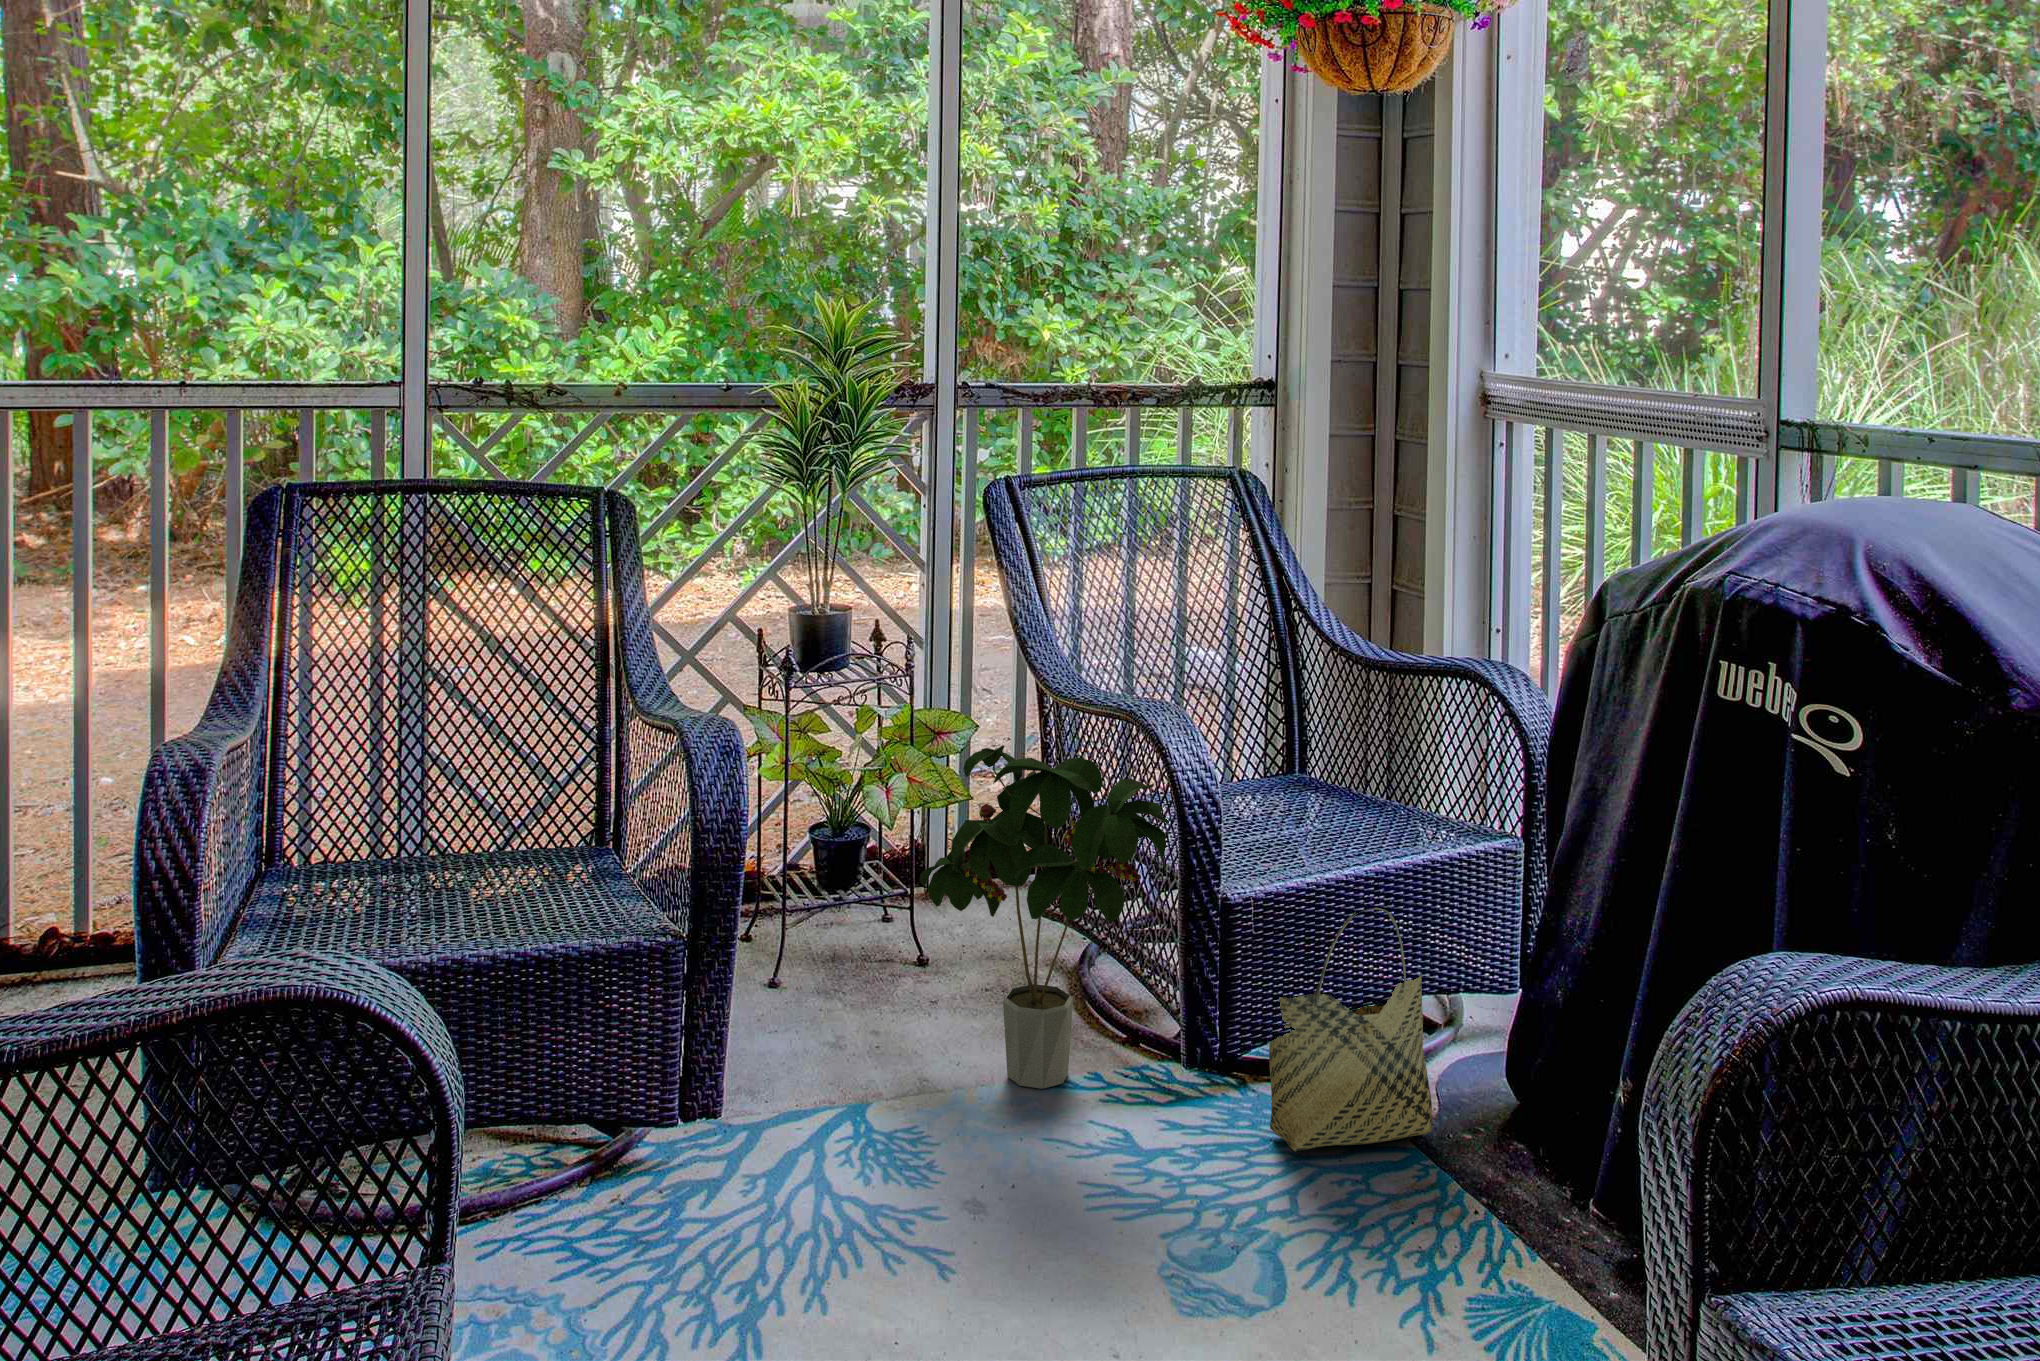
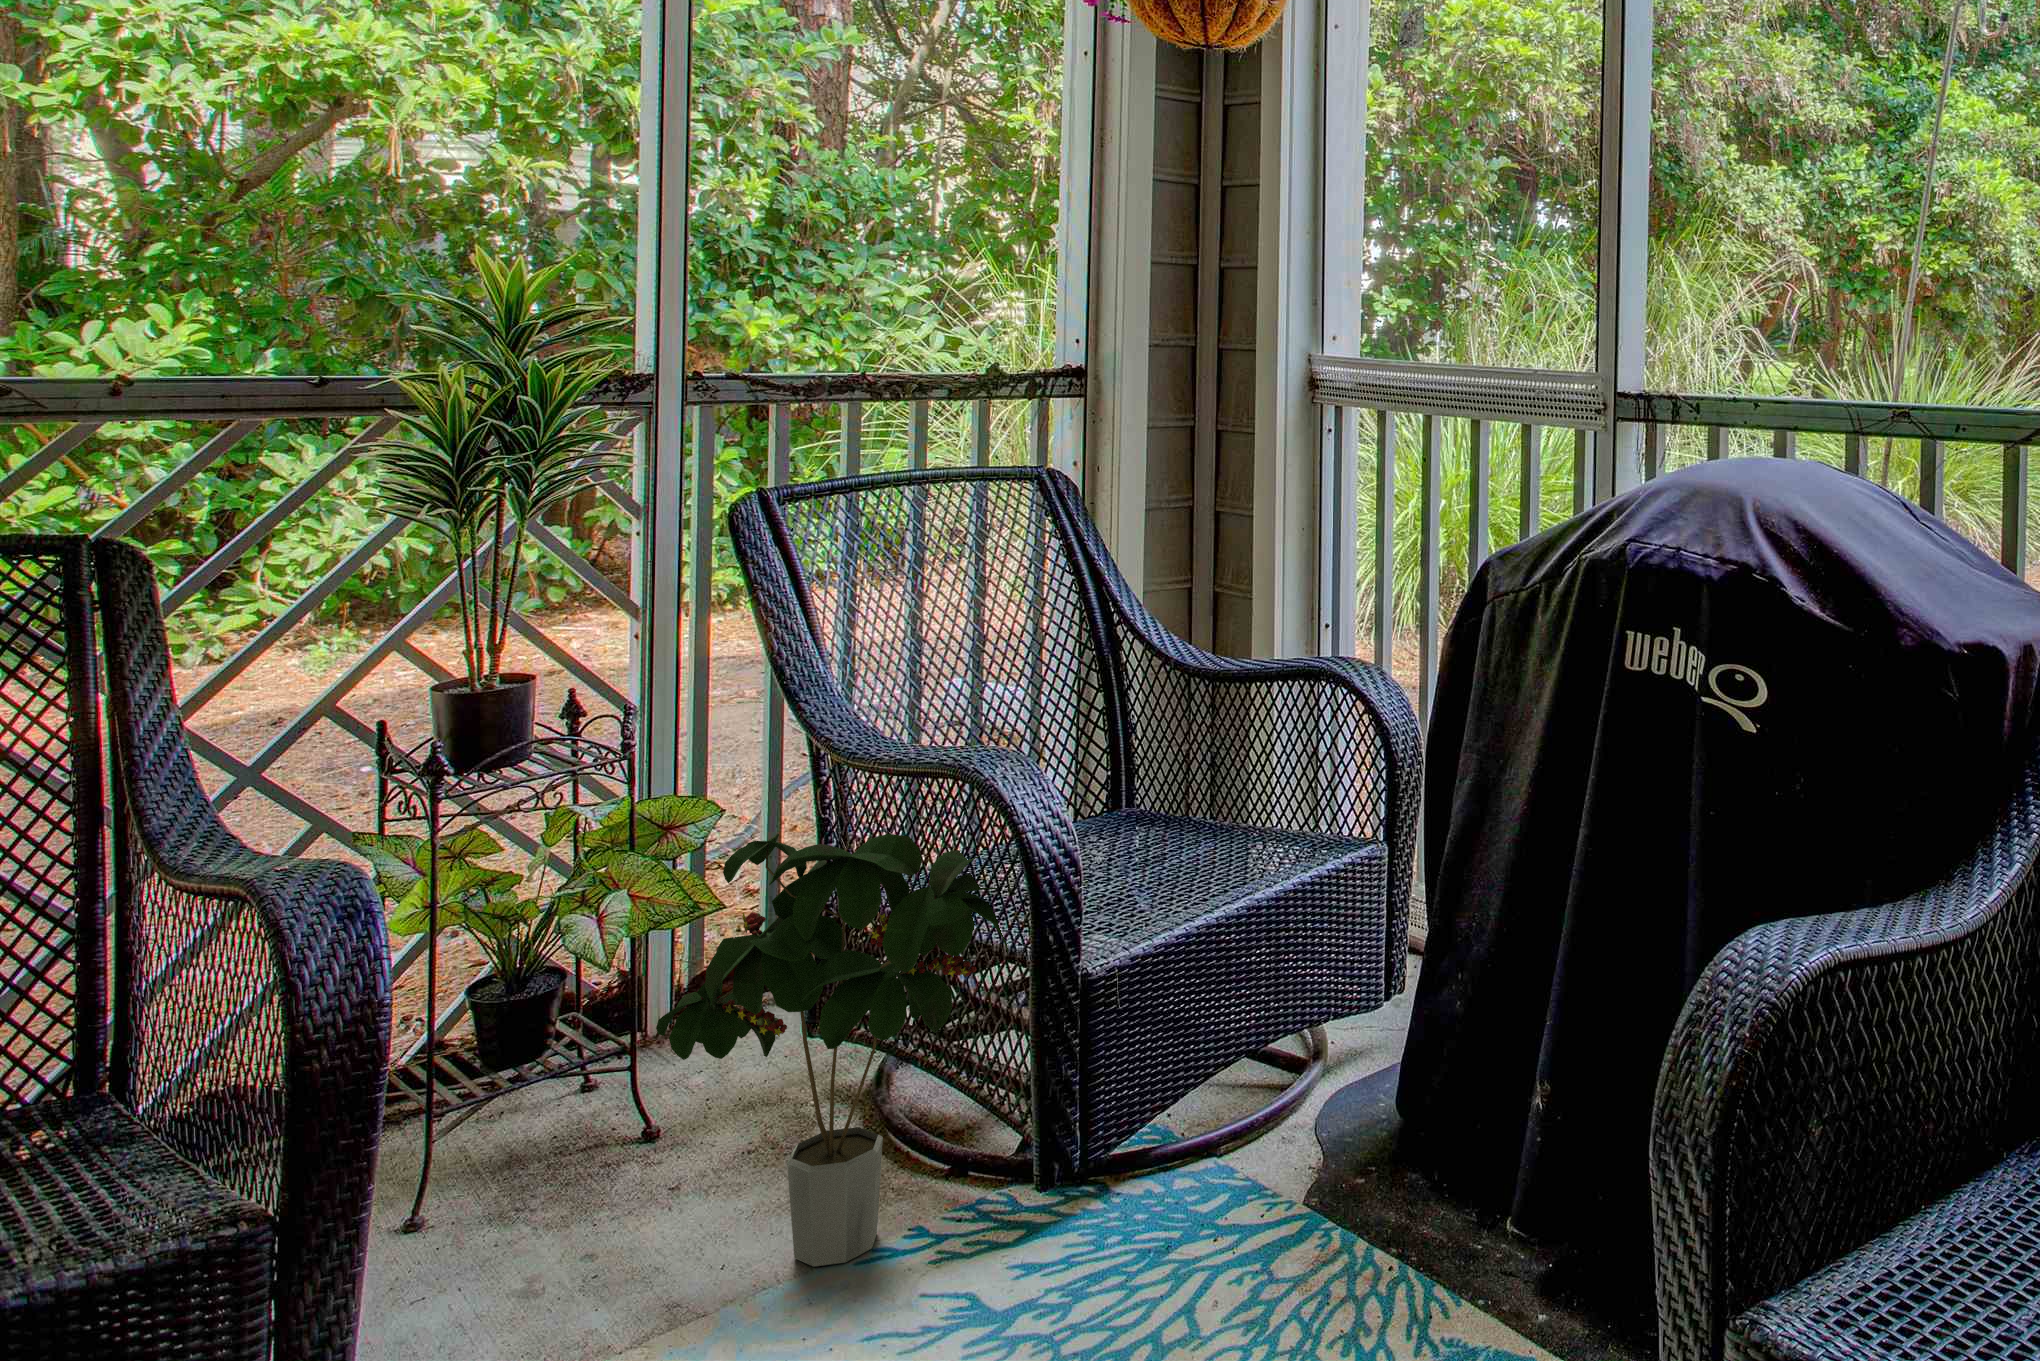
woven basket: present [1269,908,1432,1151] -> none [1137,930,1321,1254]

